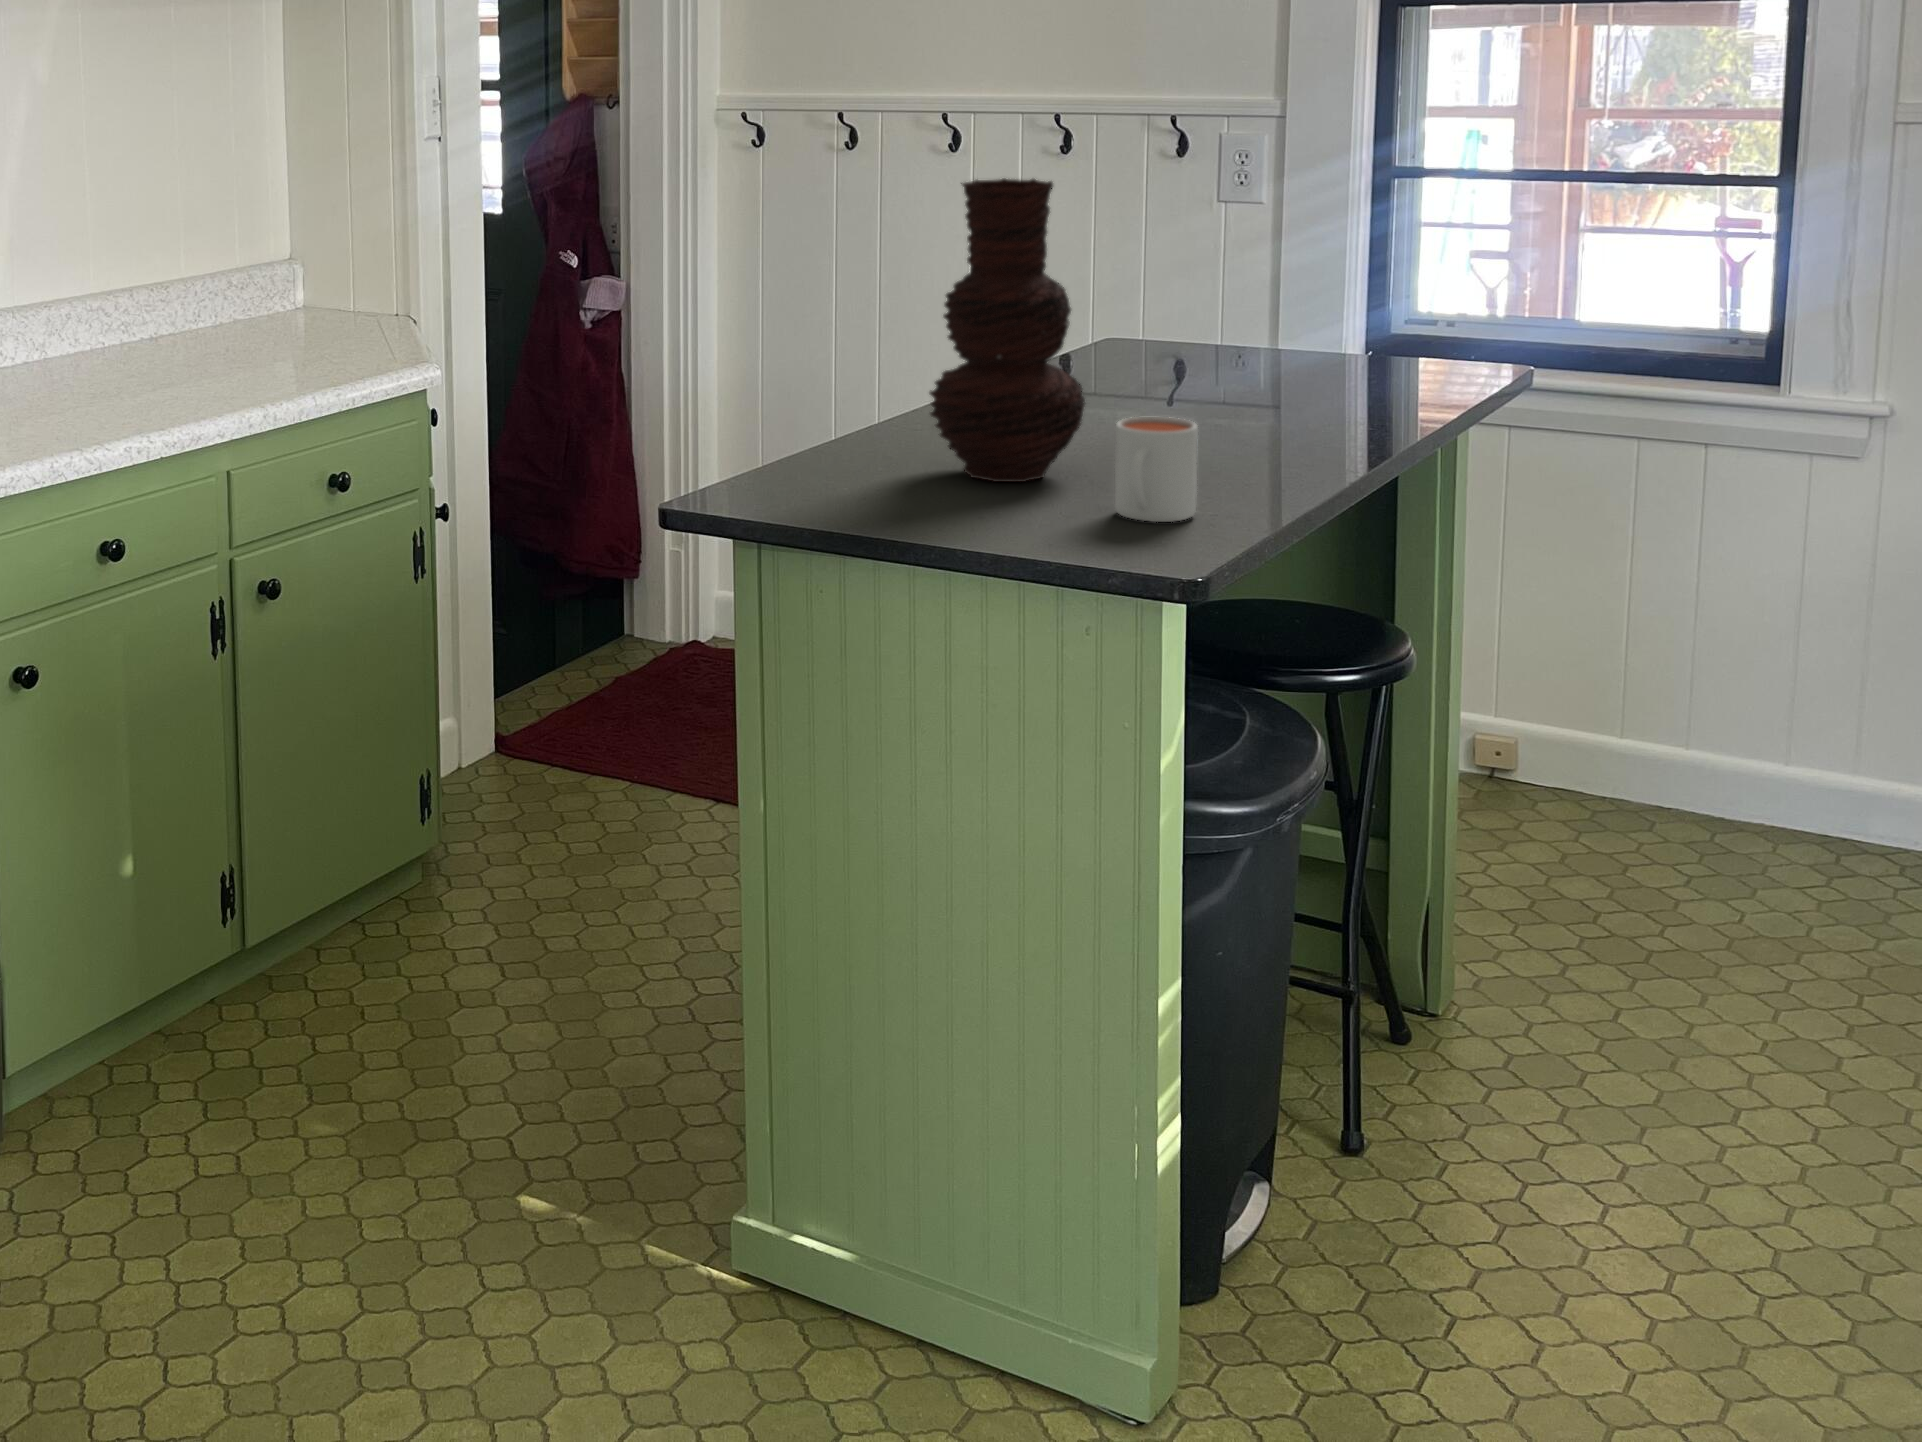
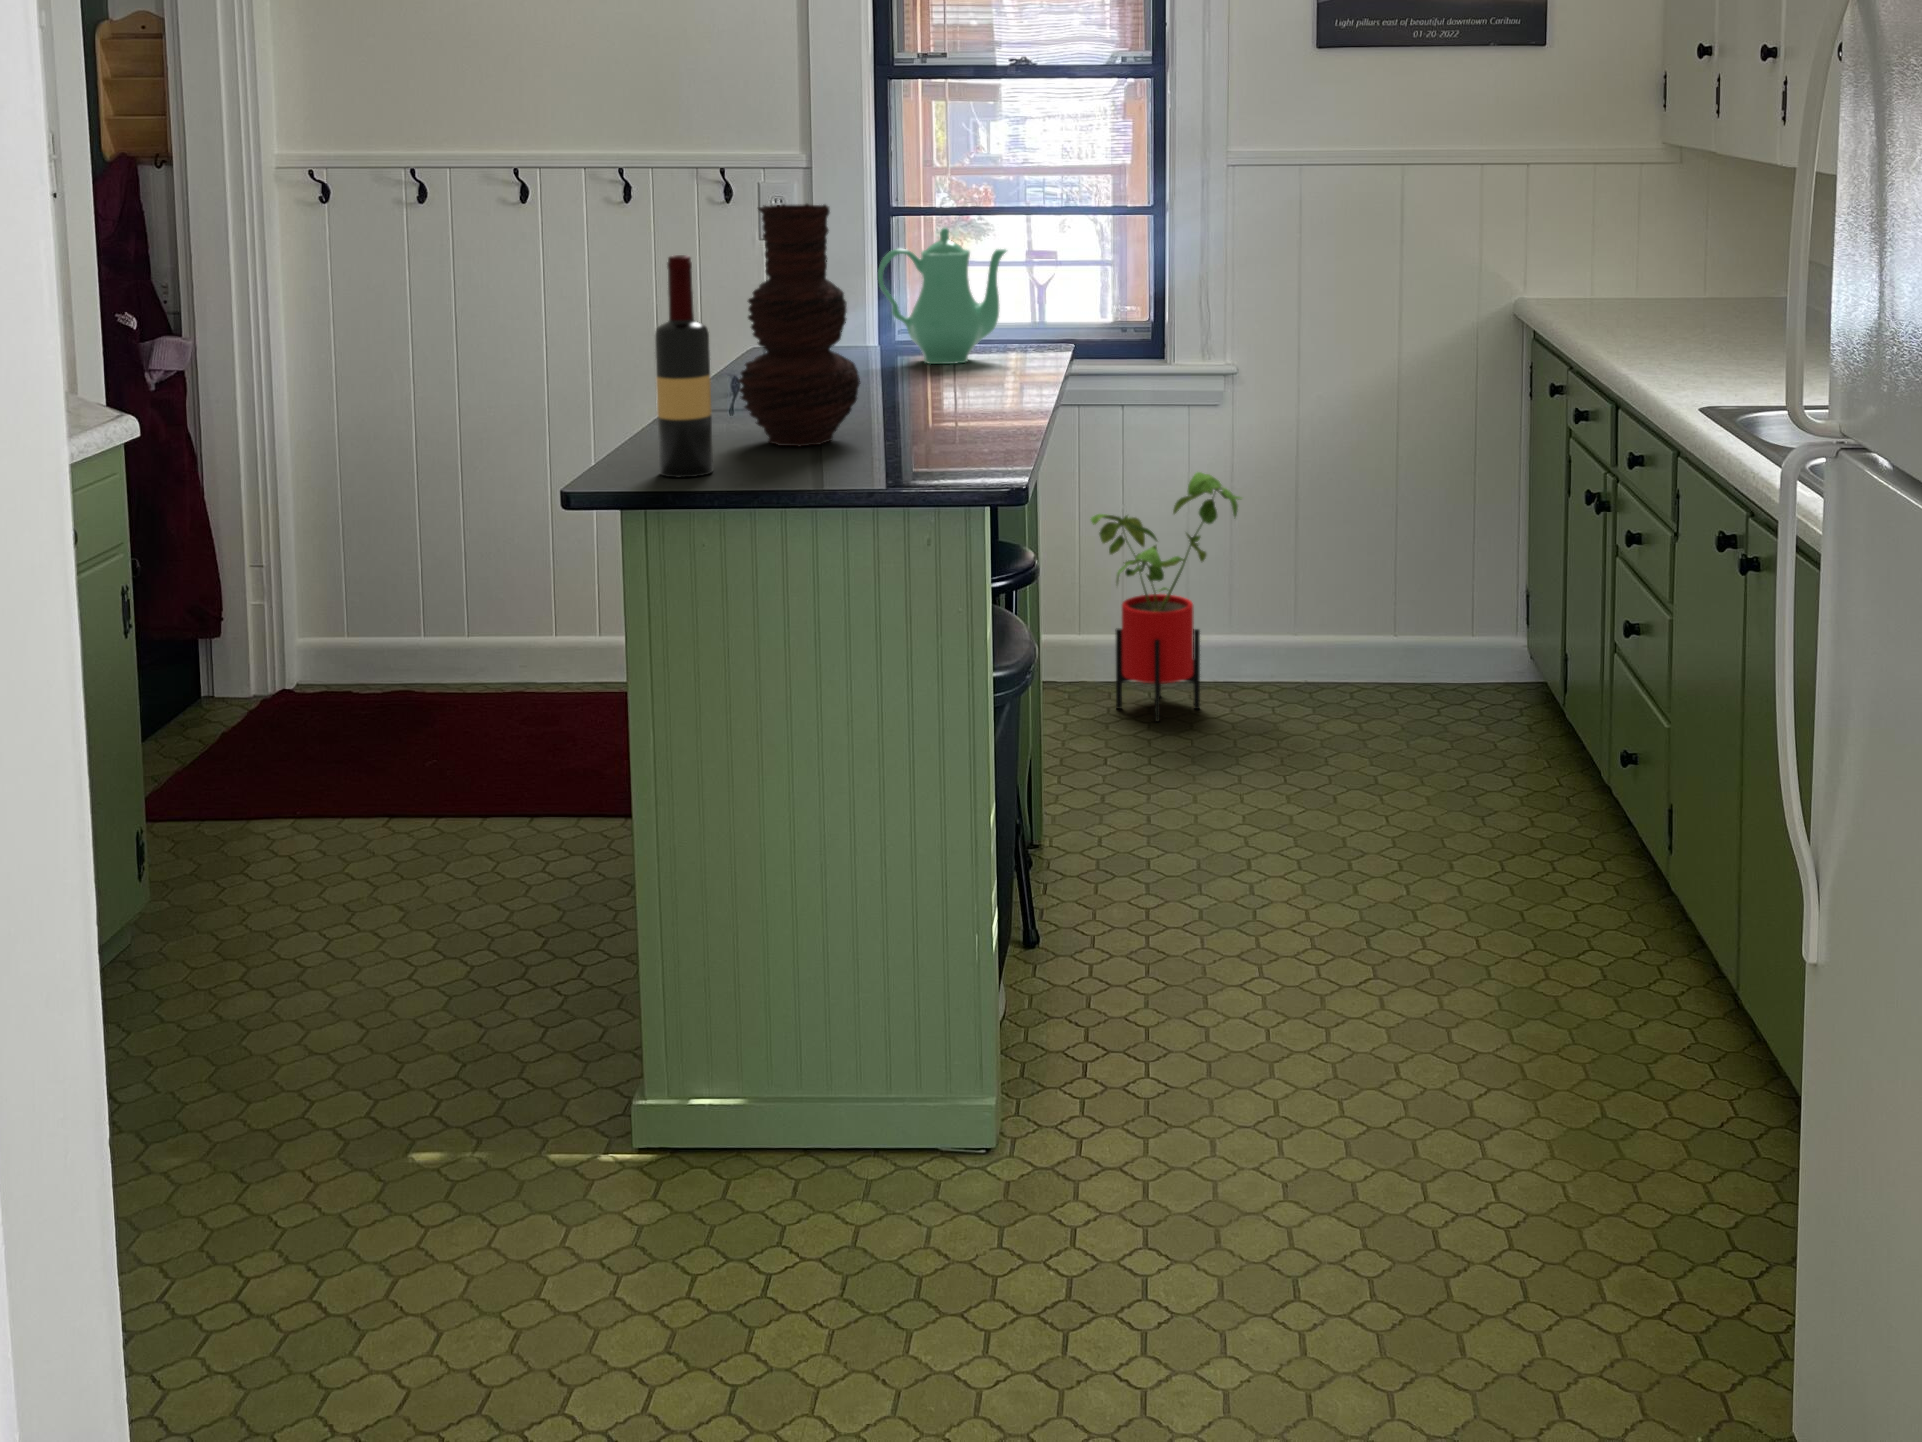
teapot: none [1251,206,1431,383] -> present [878,227,1006,364]
wine bottle: none [786,240,853,508] -> present [655,255,713,477]
mug: present [1115,417,1198,522] -> none [912,379,970,457]
house plant: none [1629,555,1876,885] -> present [1090,472,1241,721]

